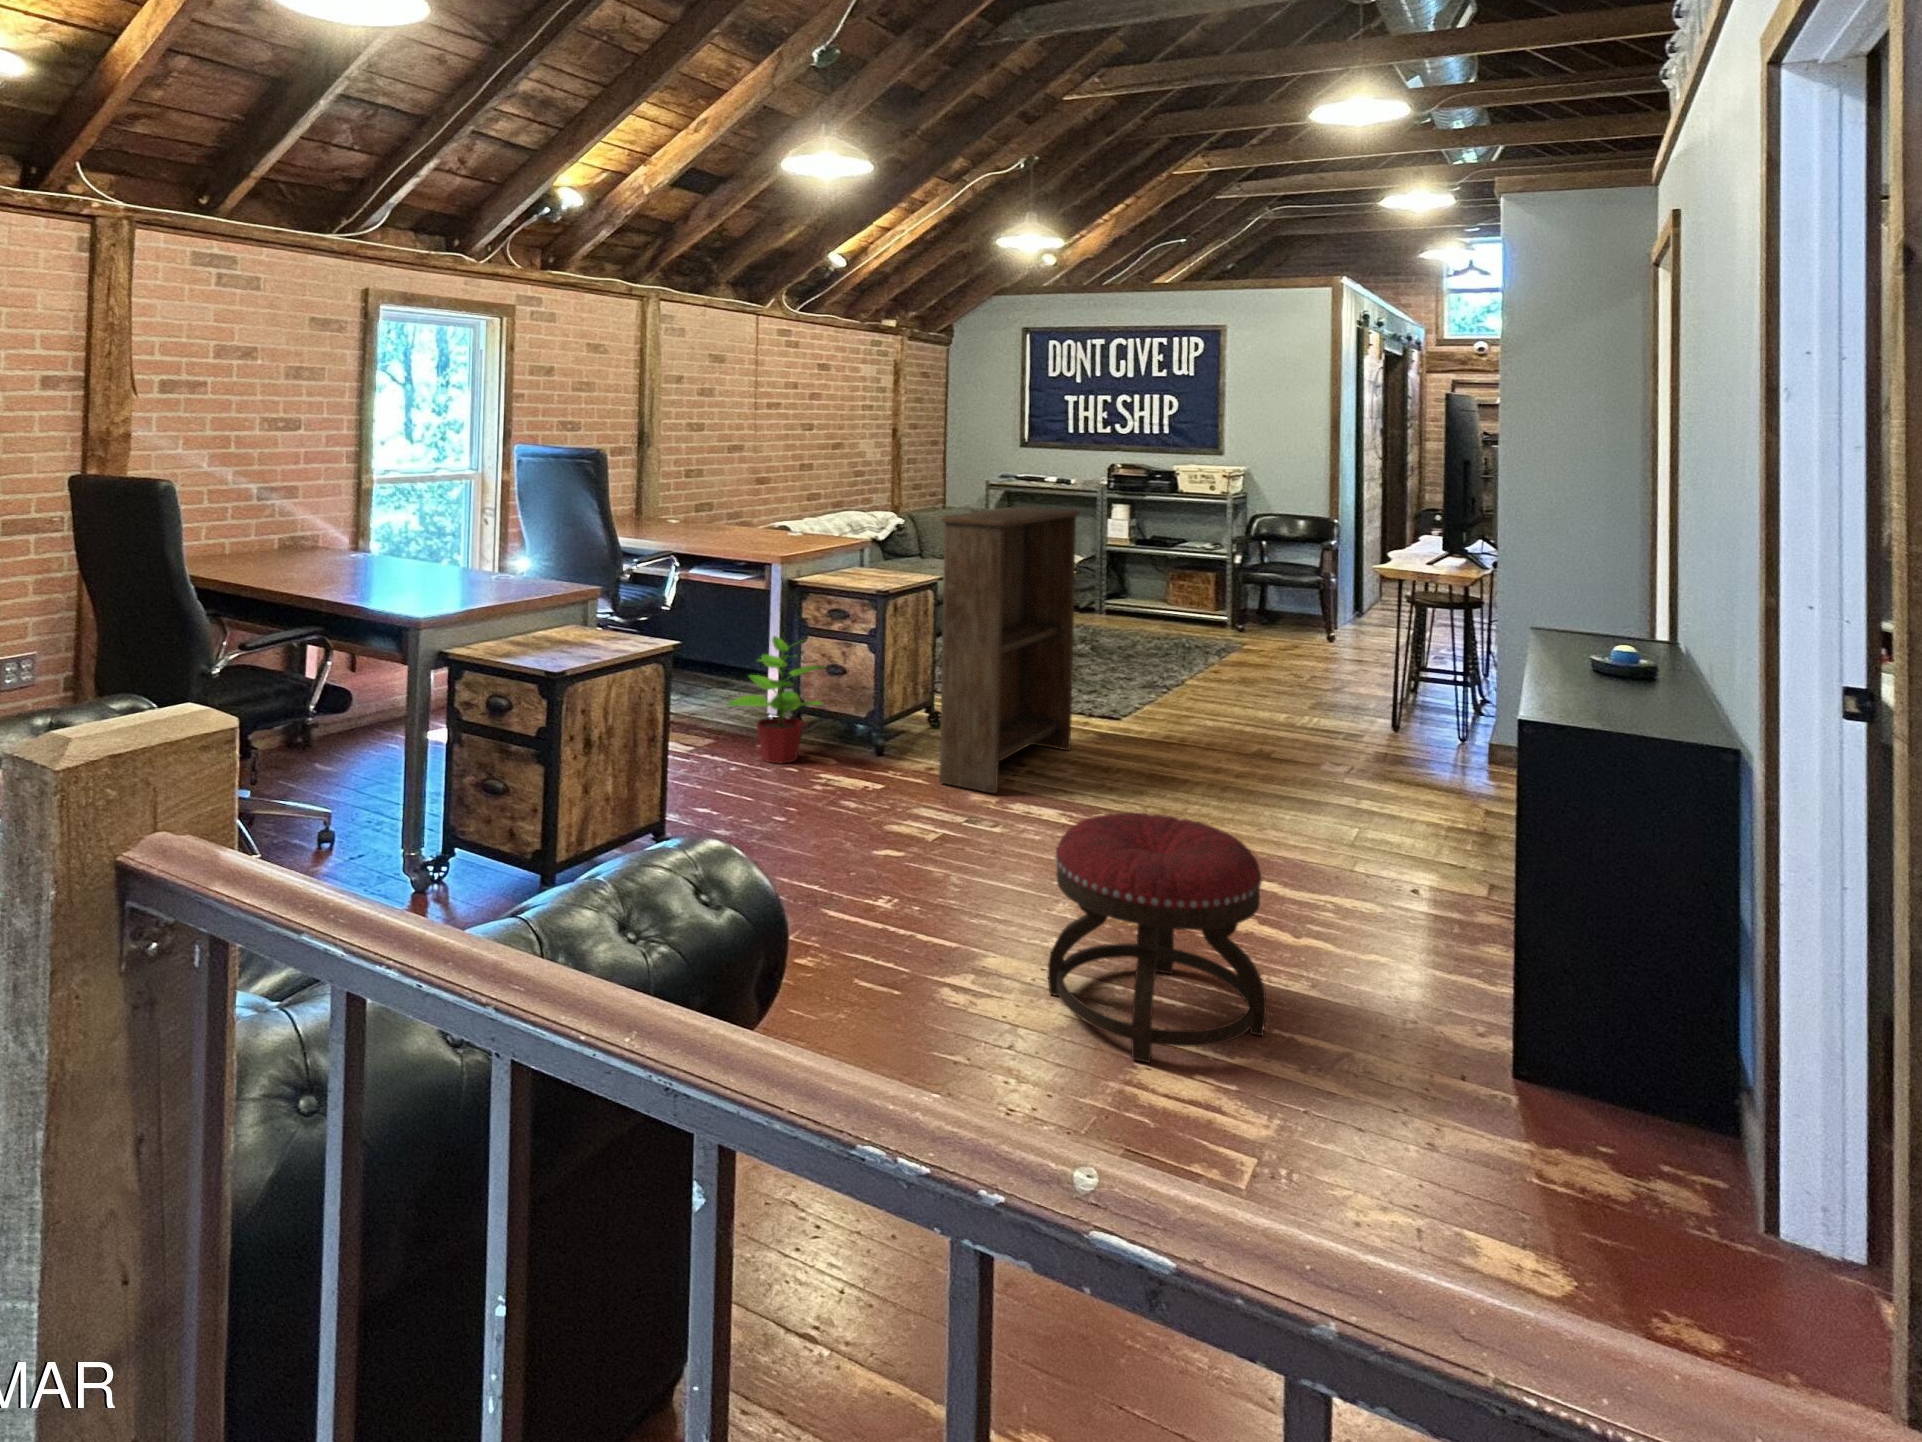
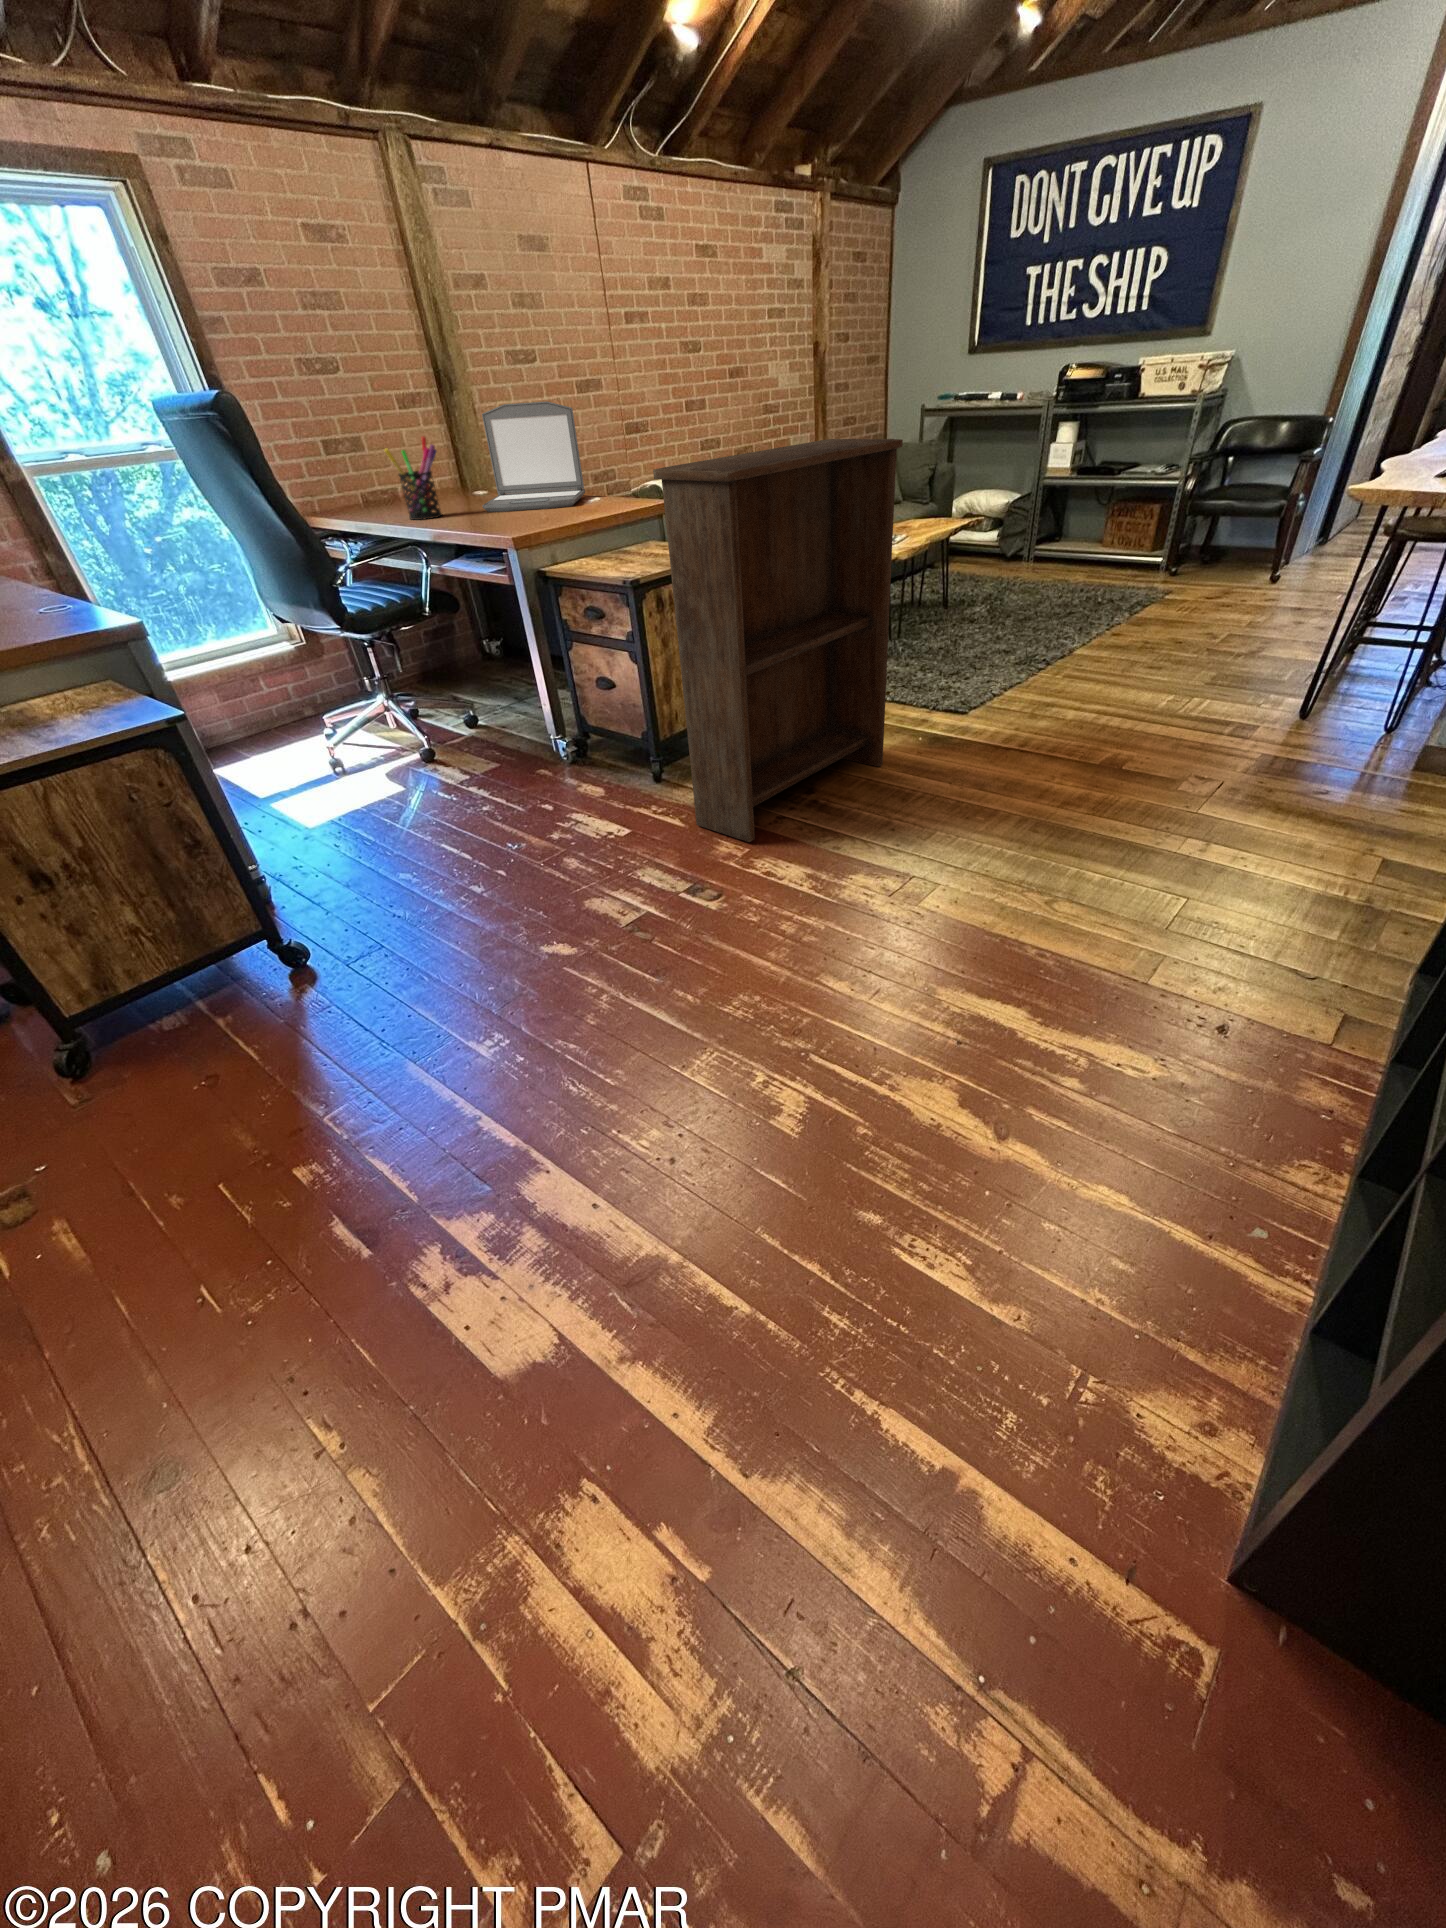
laptop: none [716,464,795,538] -> present [482,401,585,512]
pen holder: none [659,481,697,538] -> present [385,436,442,520]
potted plant: present [727,636,823,764] -> none [465,646,580,798]
ottoman: present [1047,813,1266,1063] -> none [531,1031,868,1430]

